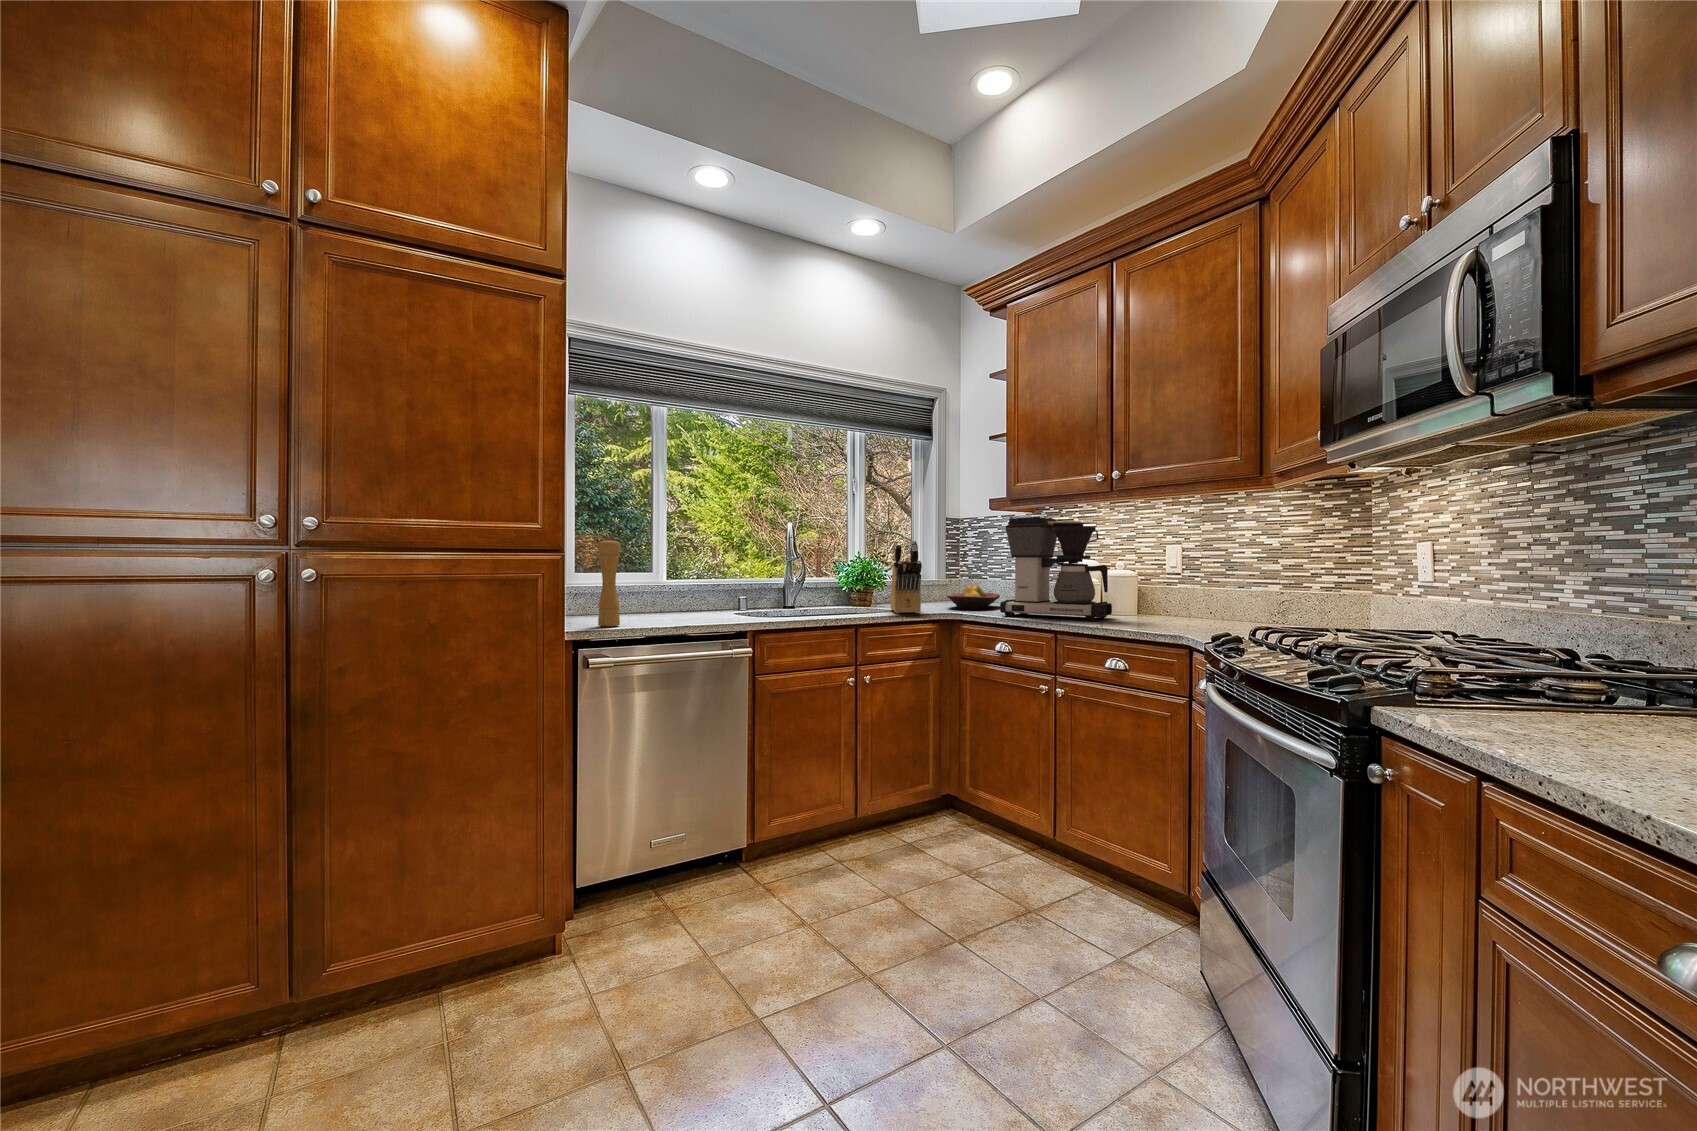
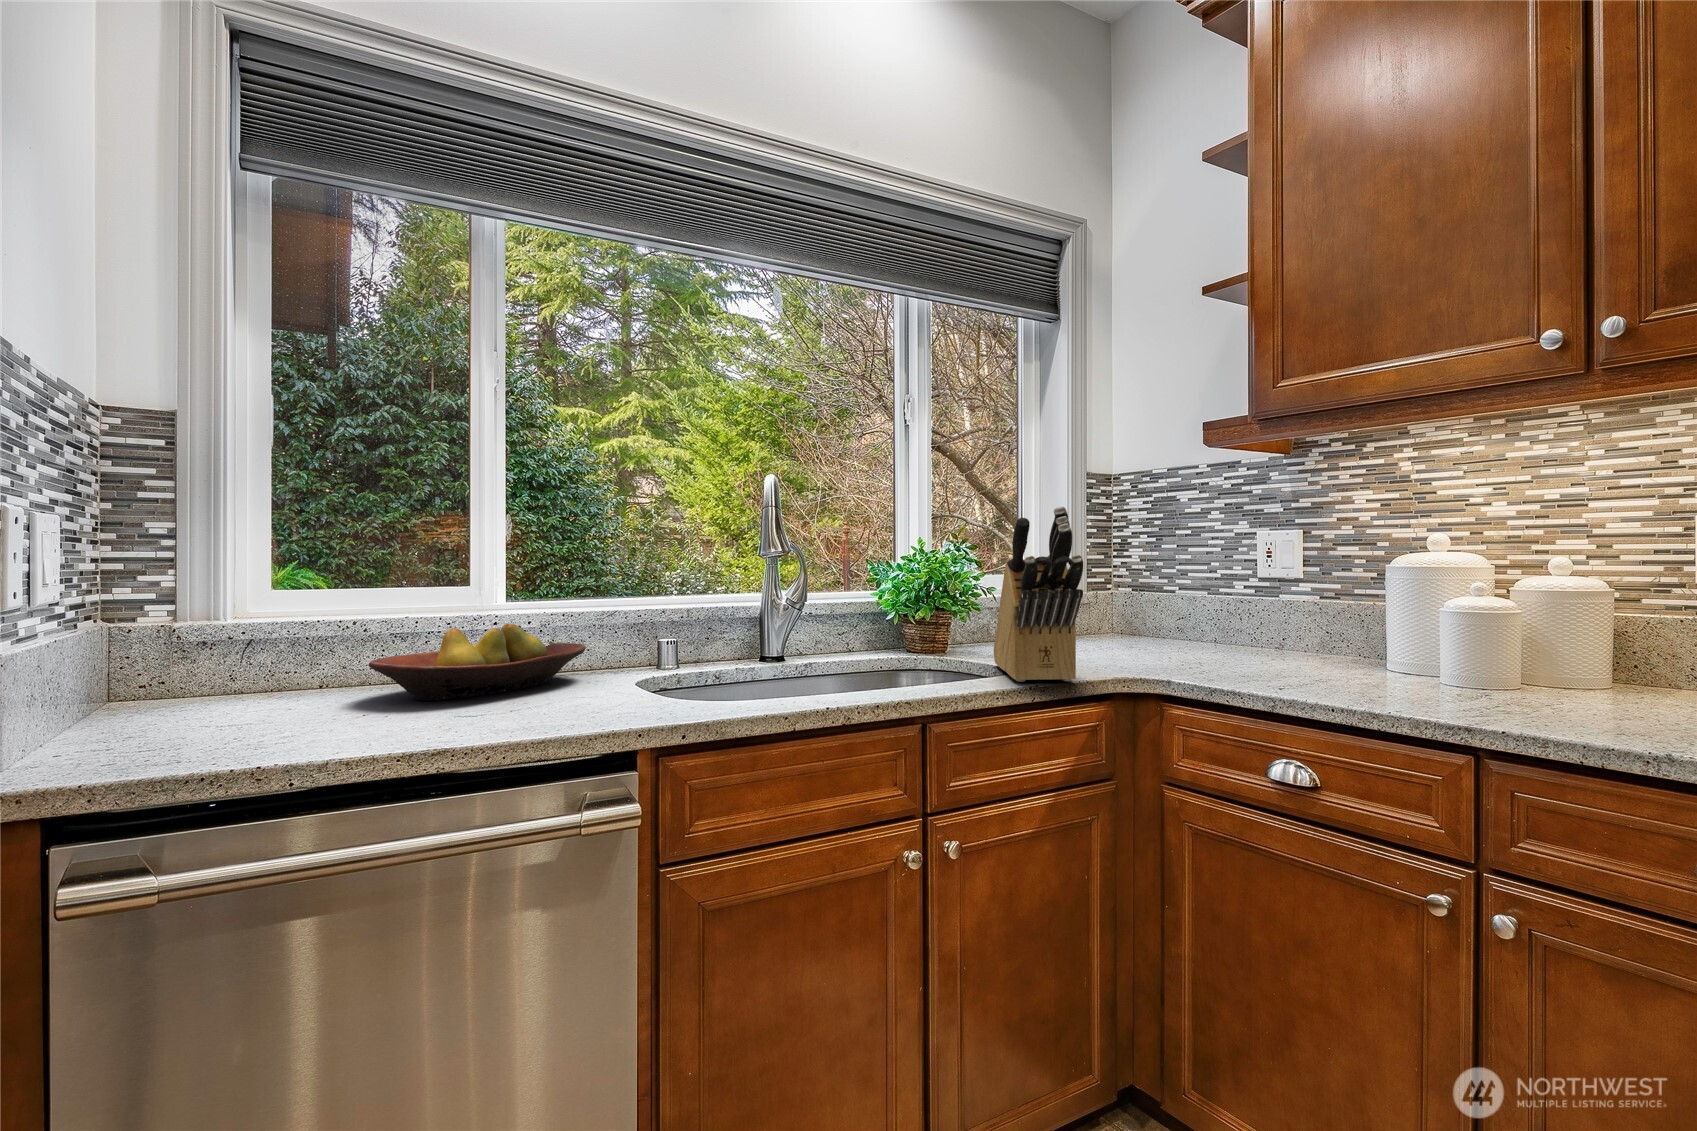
coffee maker: present [1000,517,1112,620] -> none [1286,440,1608,718]
pepper mill: present [597,539,621,626] -> none [158,495,238,757]
fruit bowl: present [947,585,1000,609] -> present [369,624,586,700]

